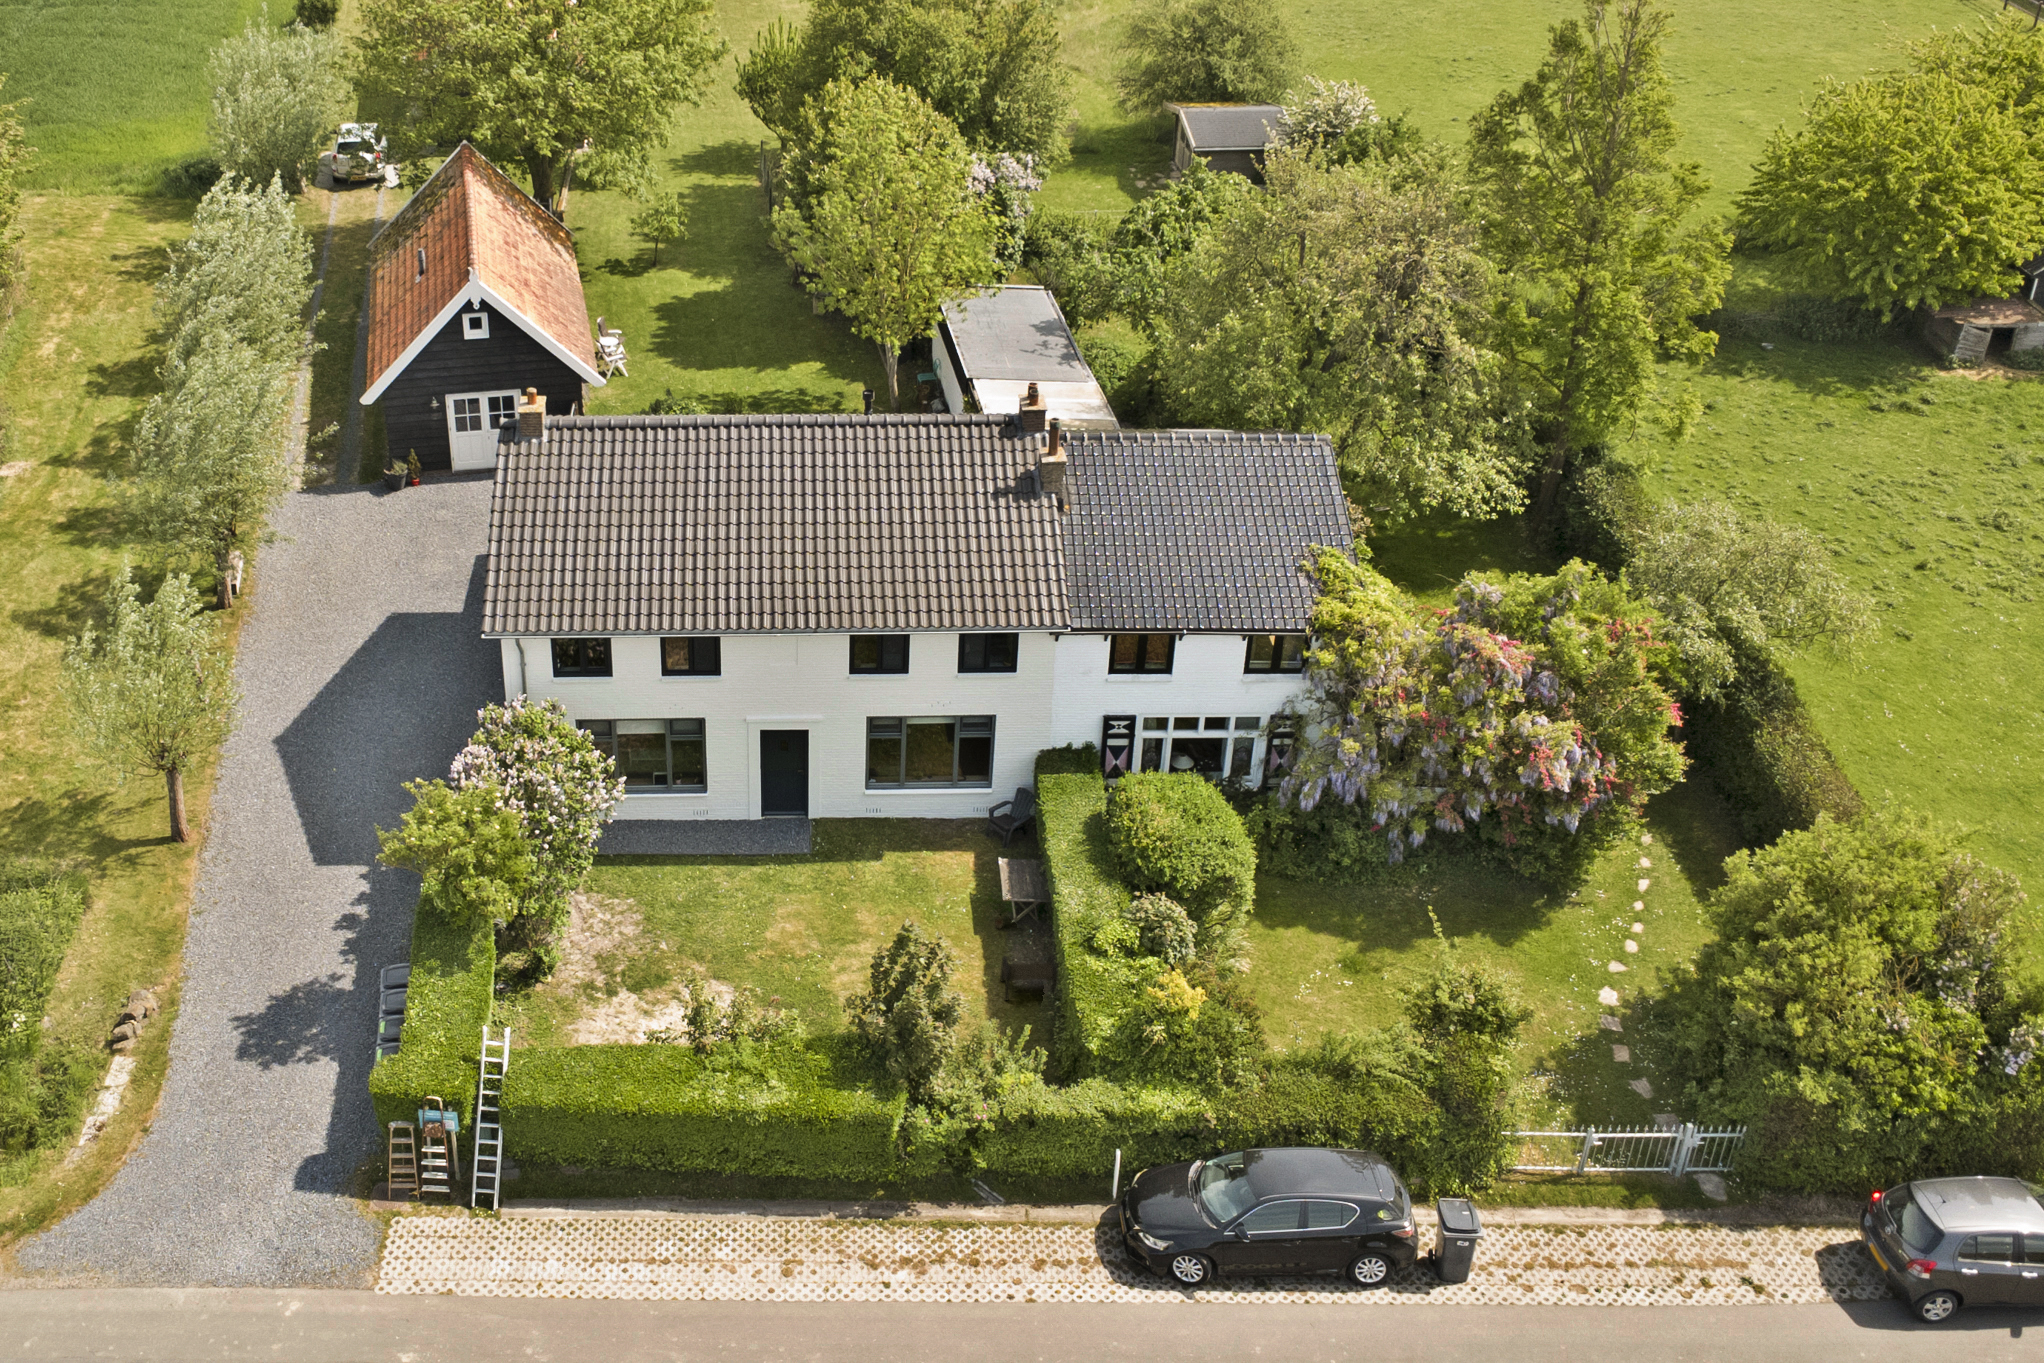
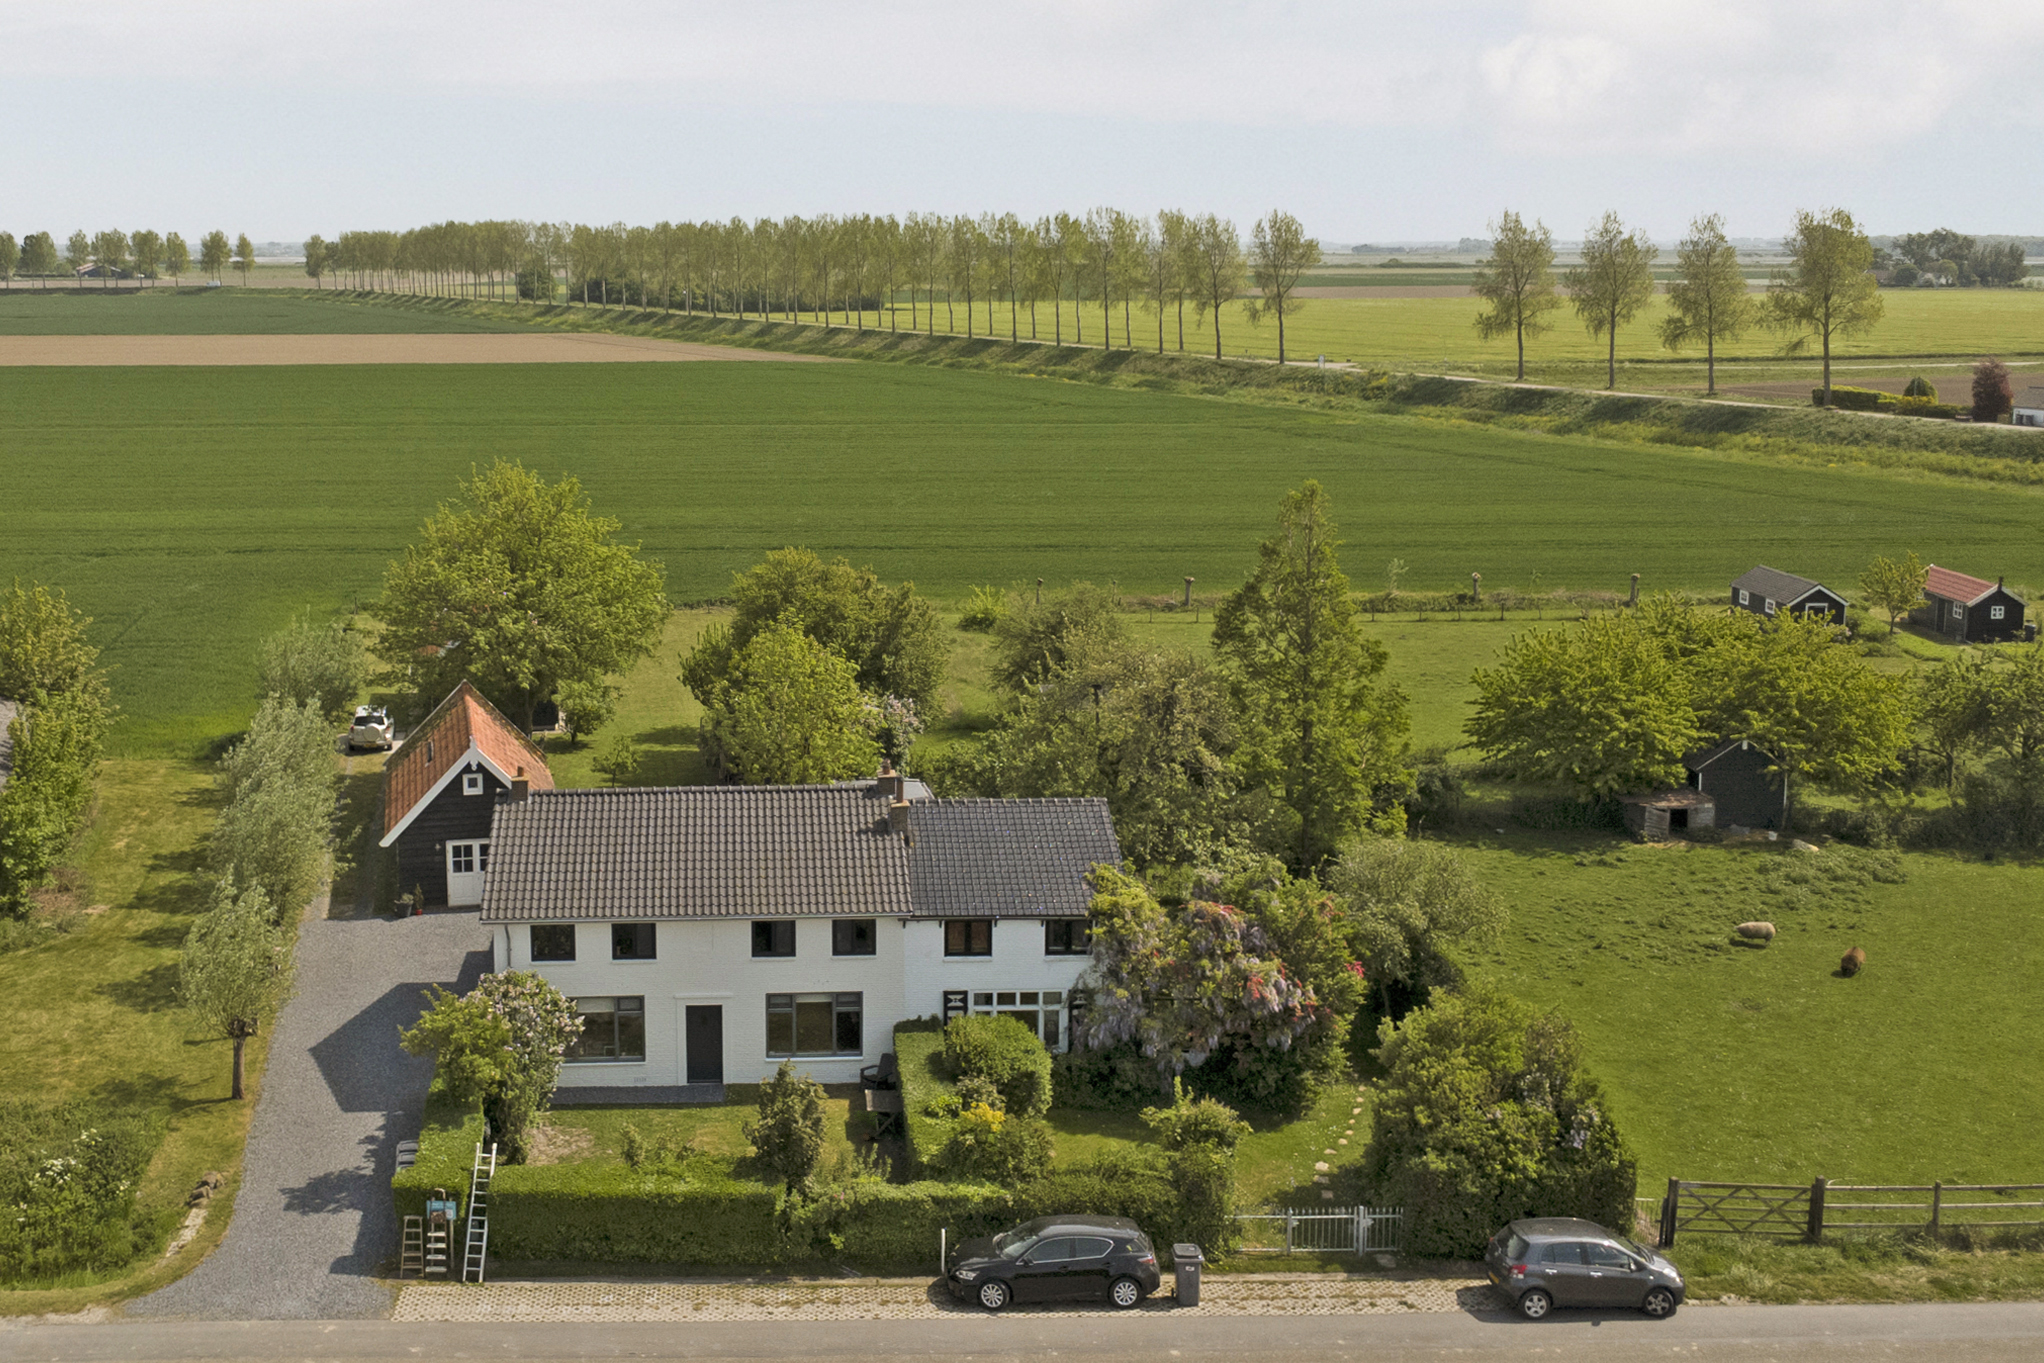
bench: present [1000,955,1057,1000] -> none [865,1141,906,1176]

